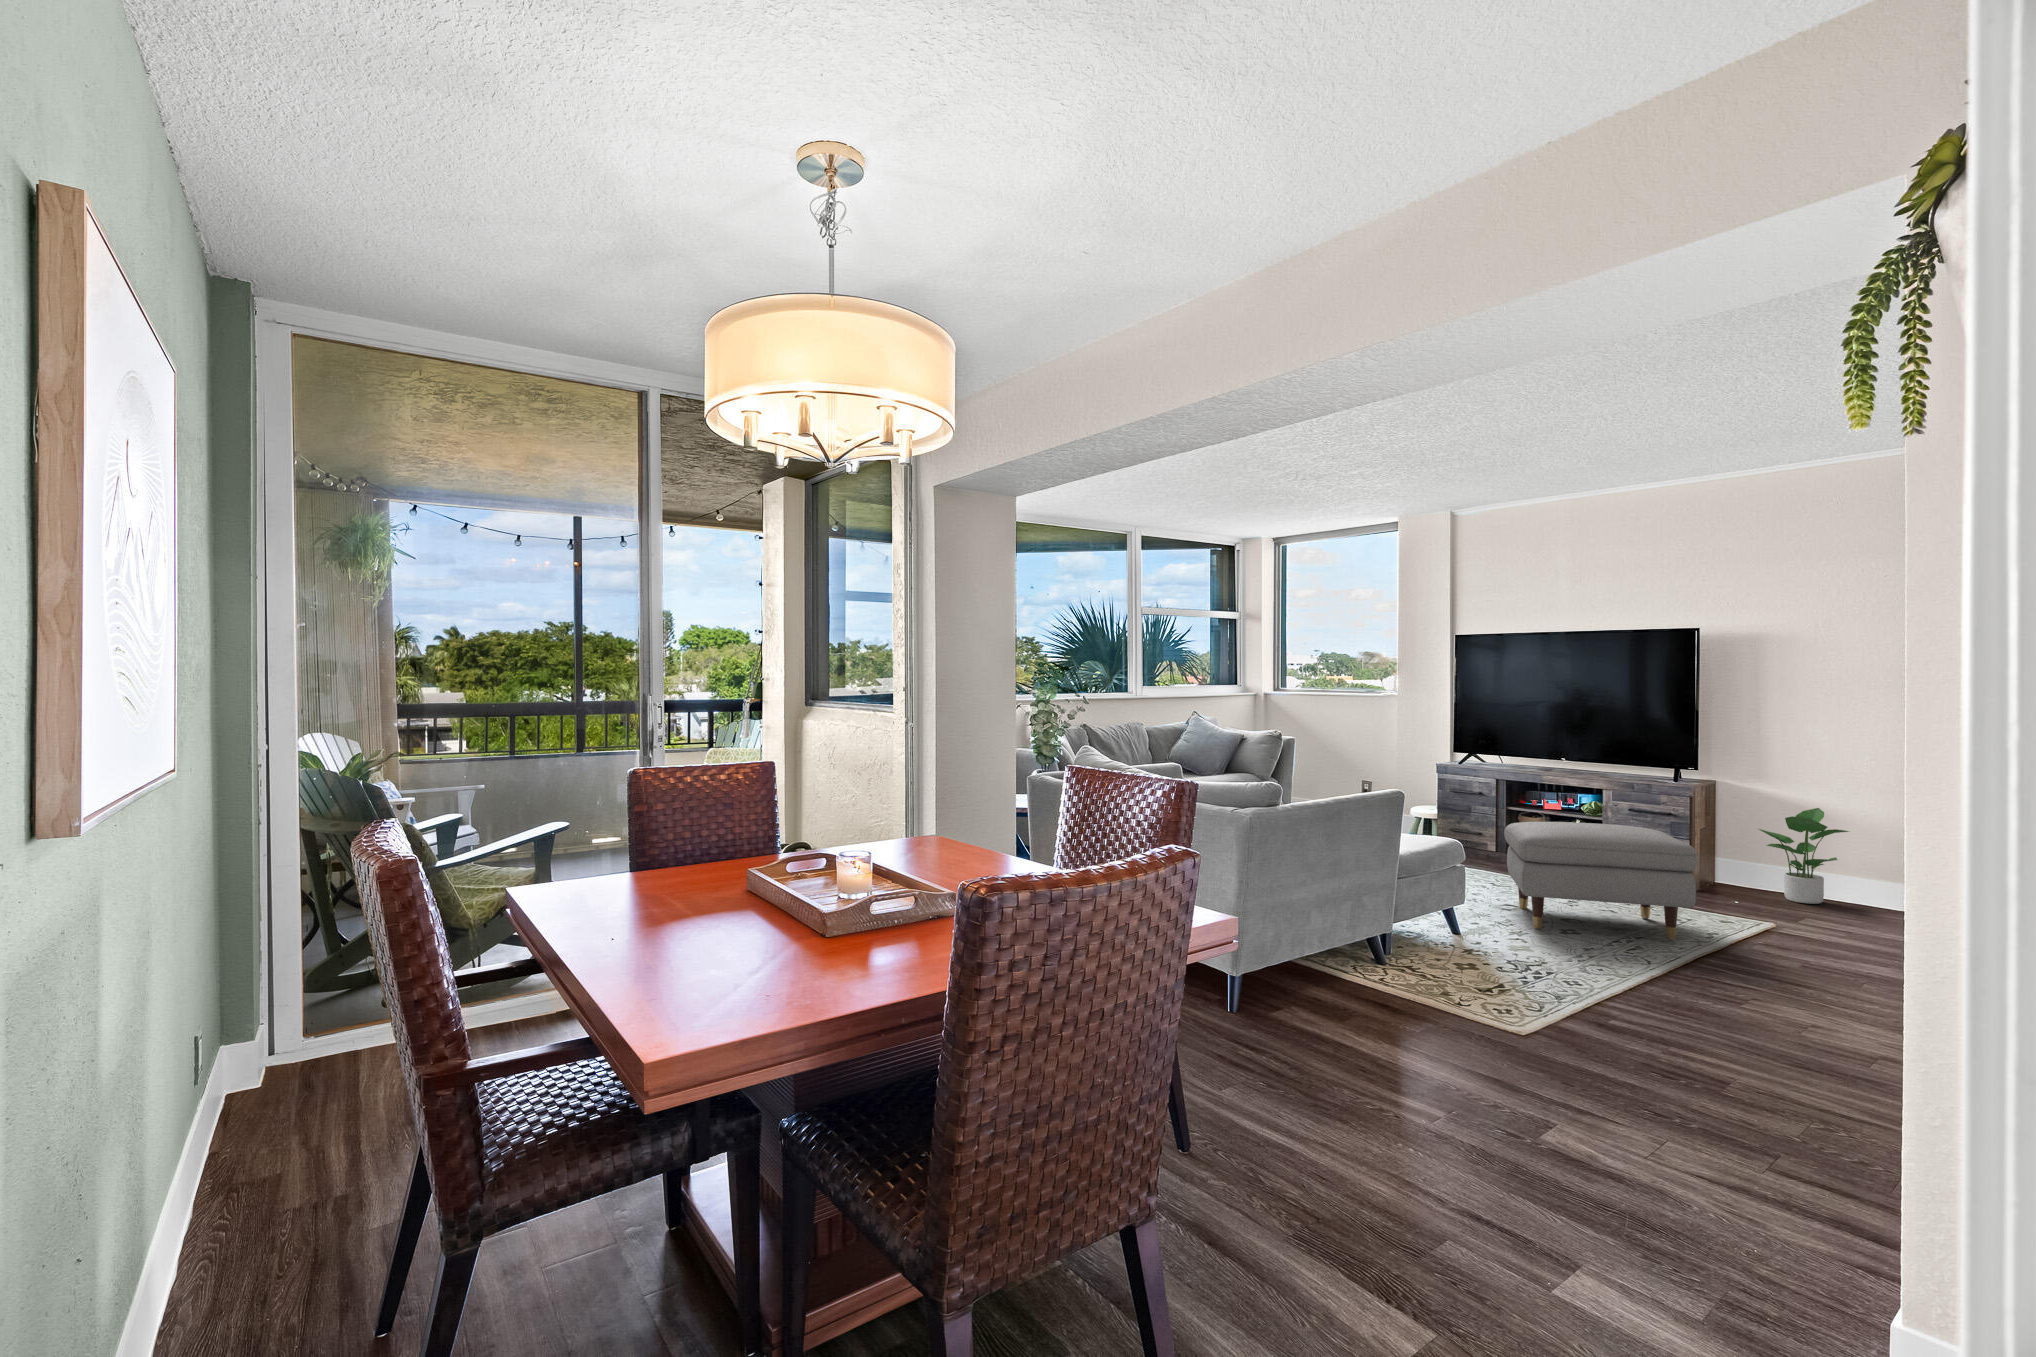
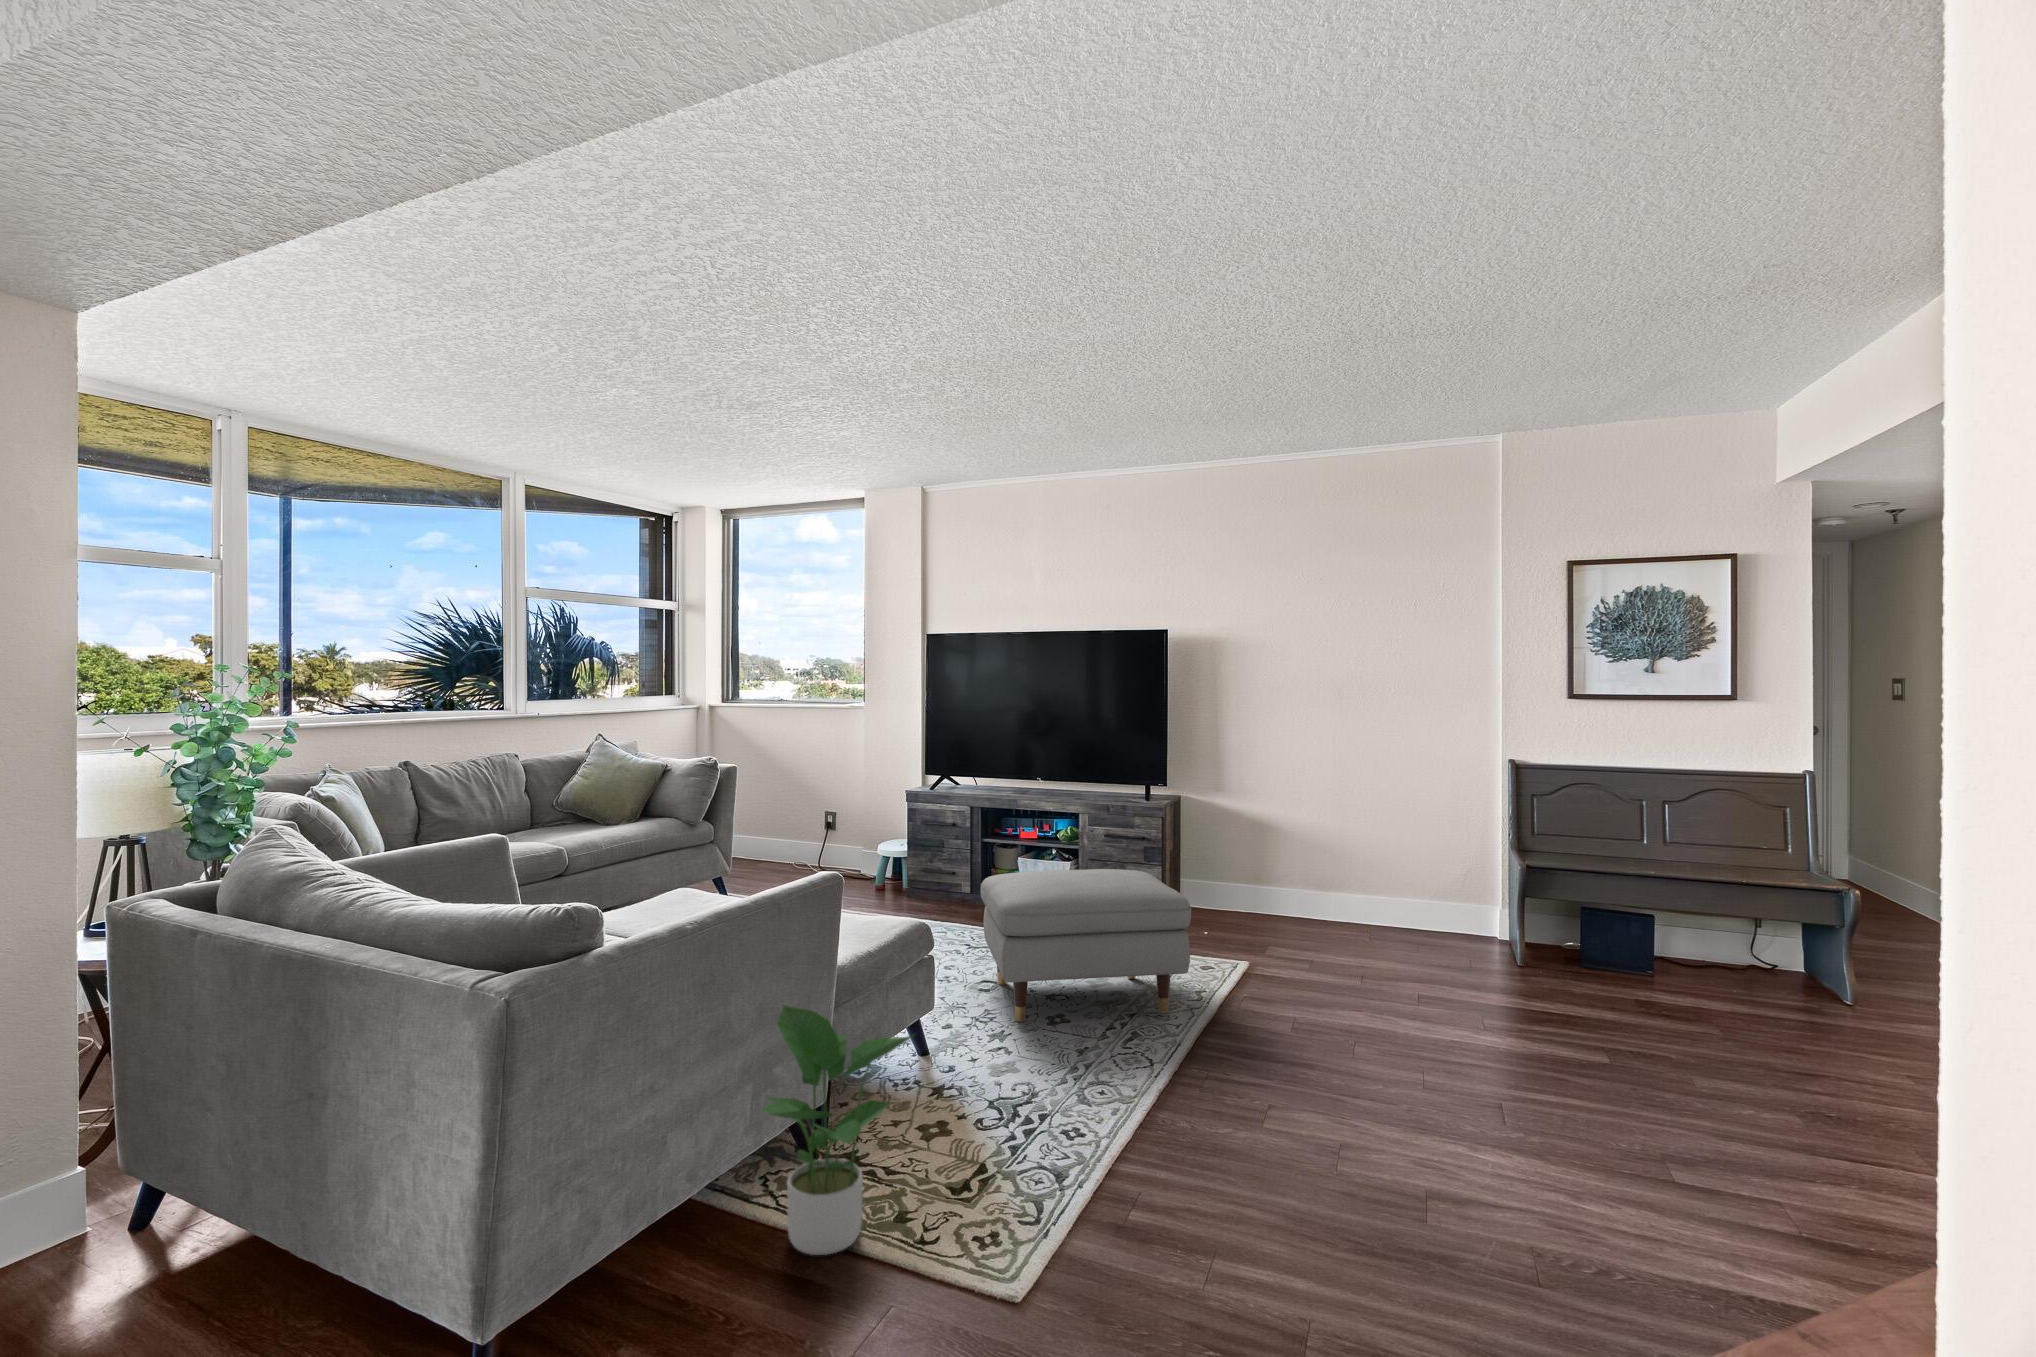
potted plant: present [1759,808,1848,904] -> present [763,1006,912,1255]

